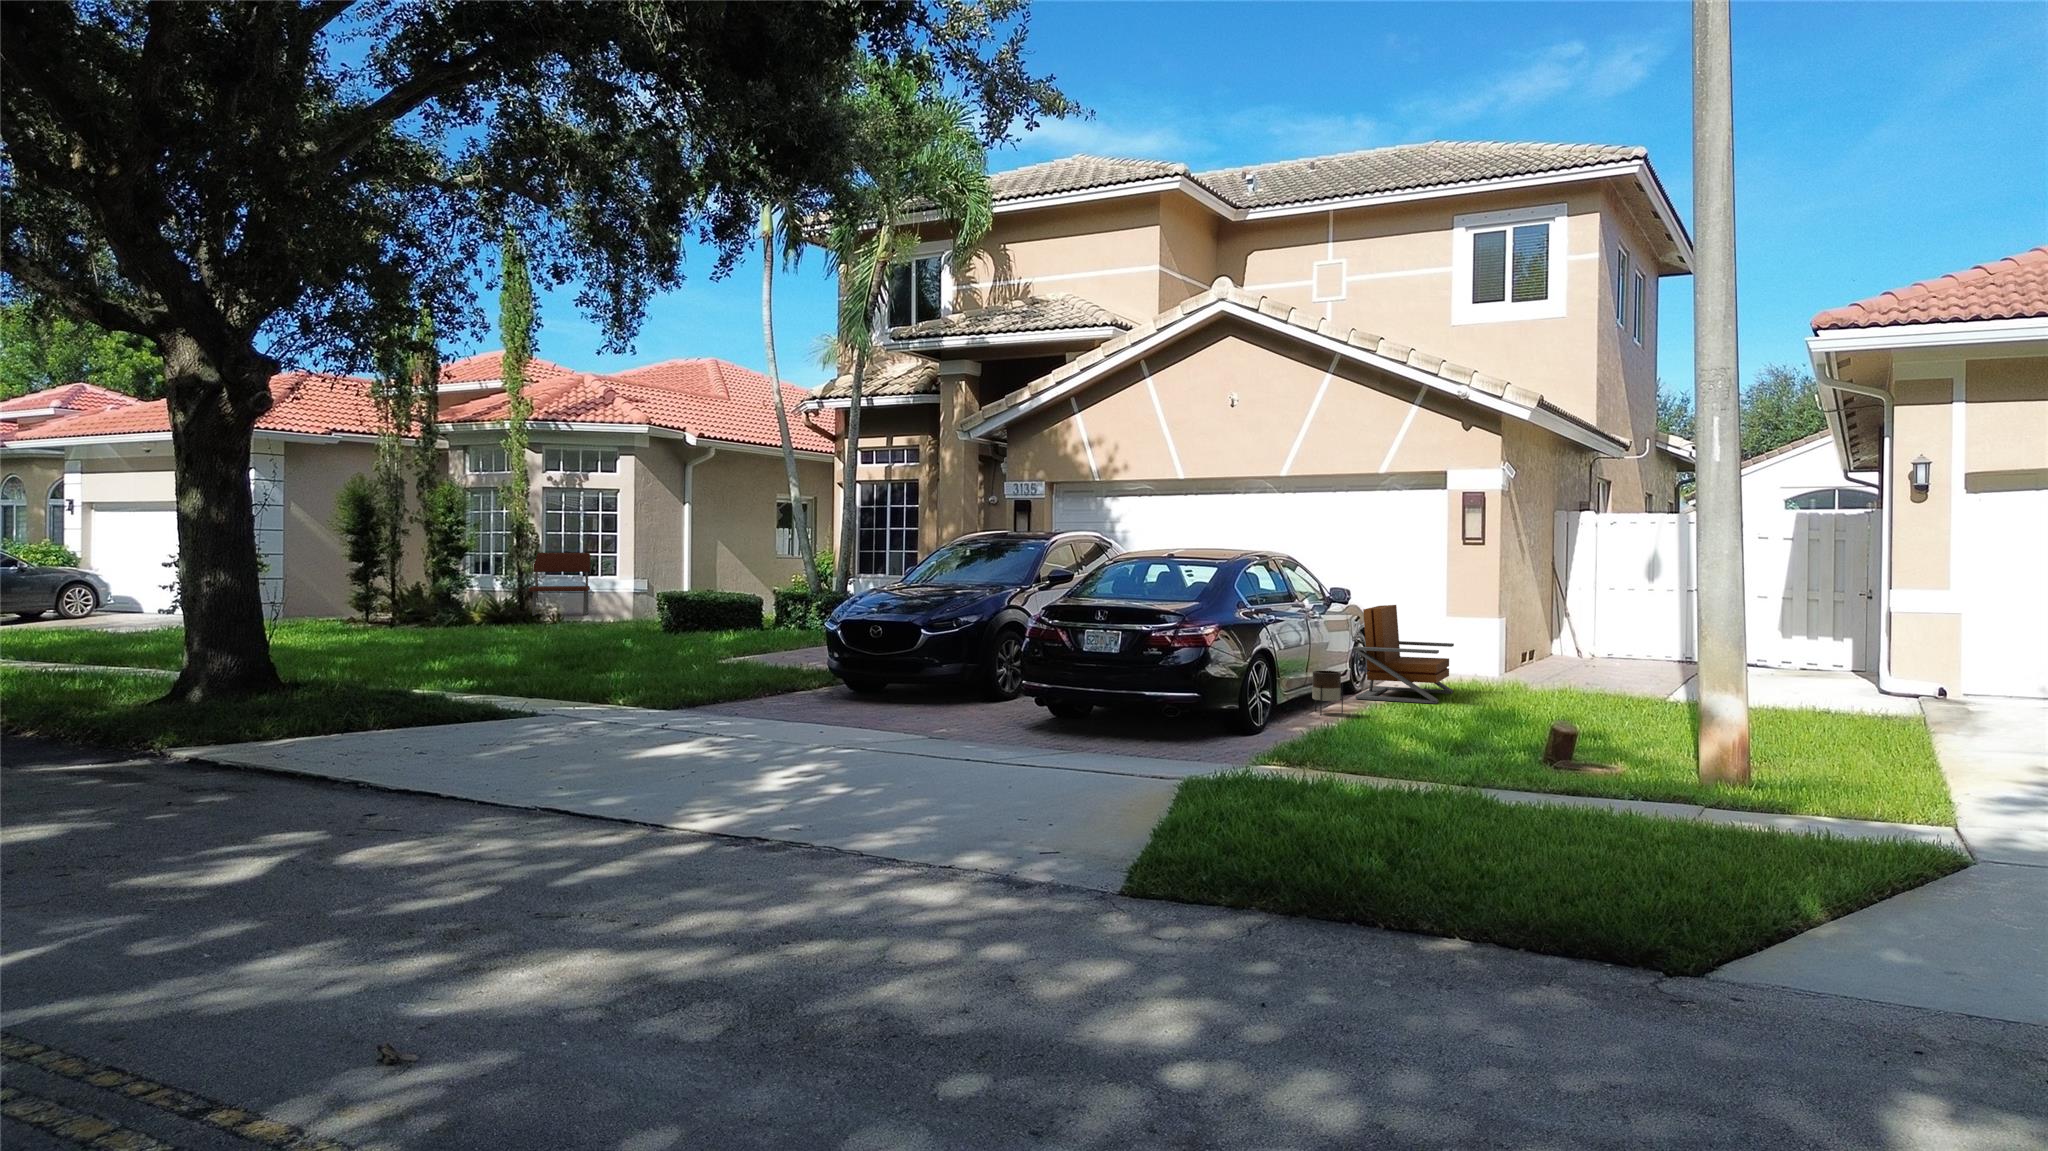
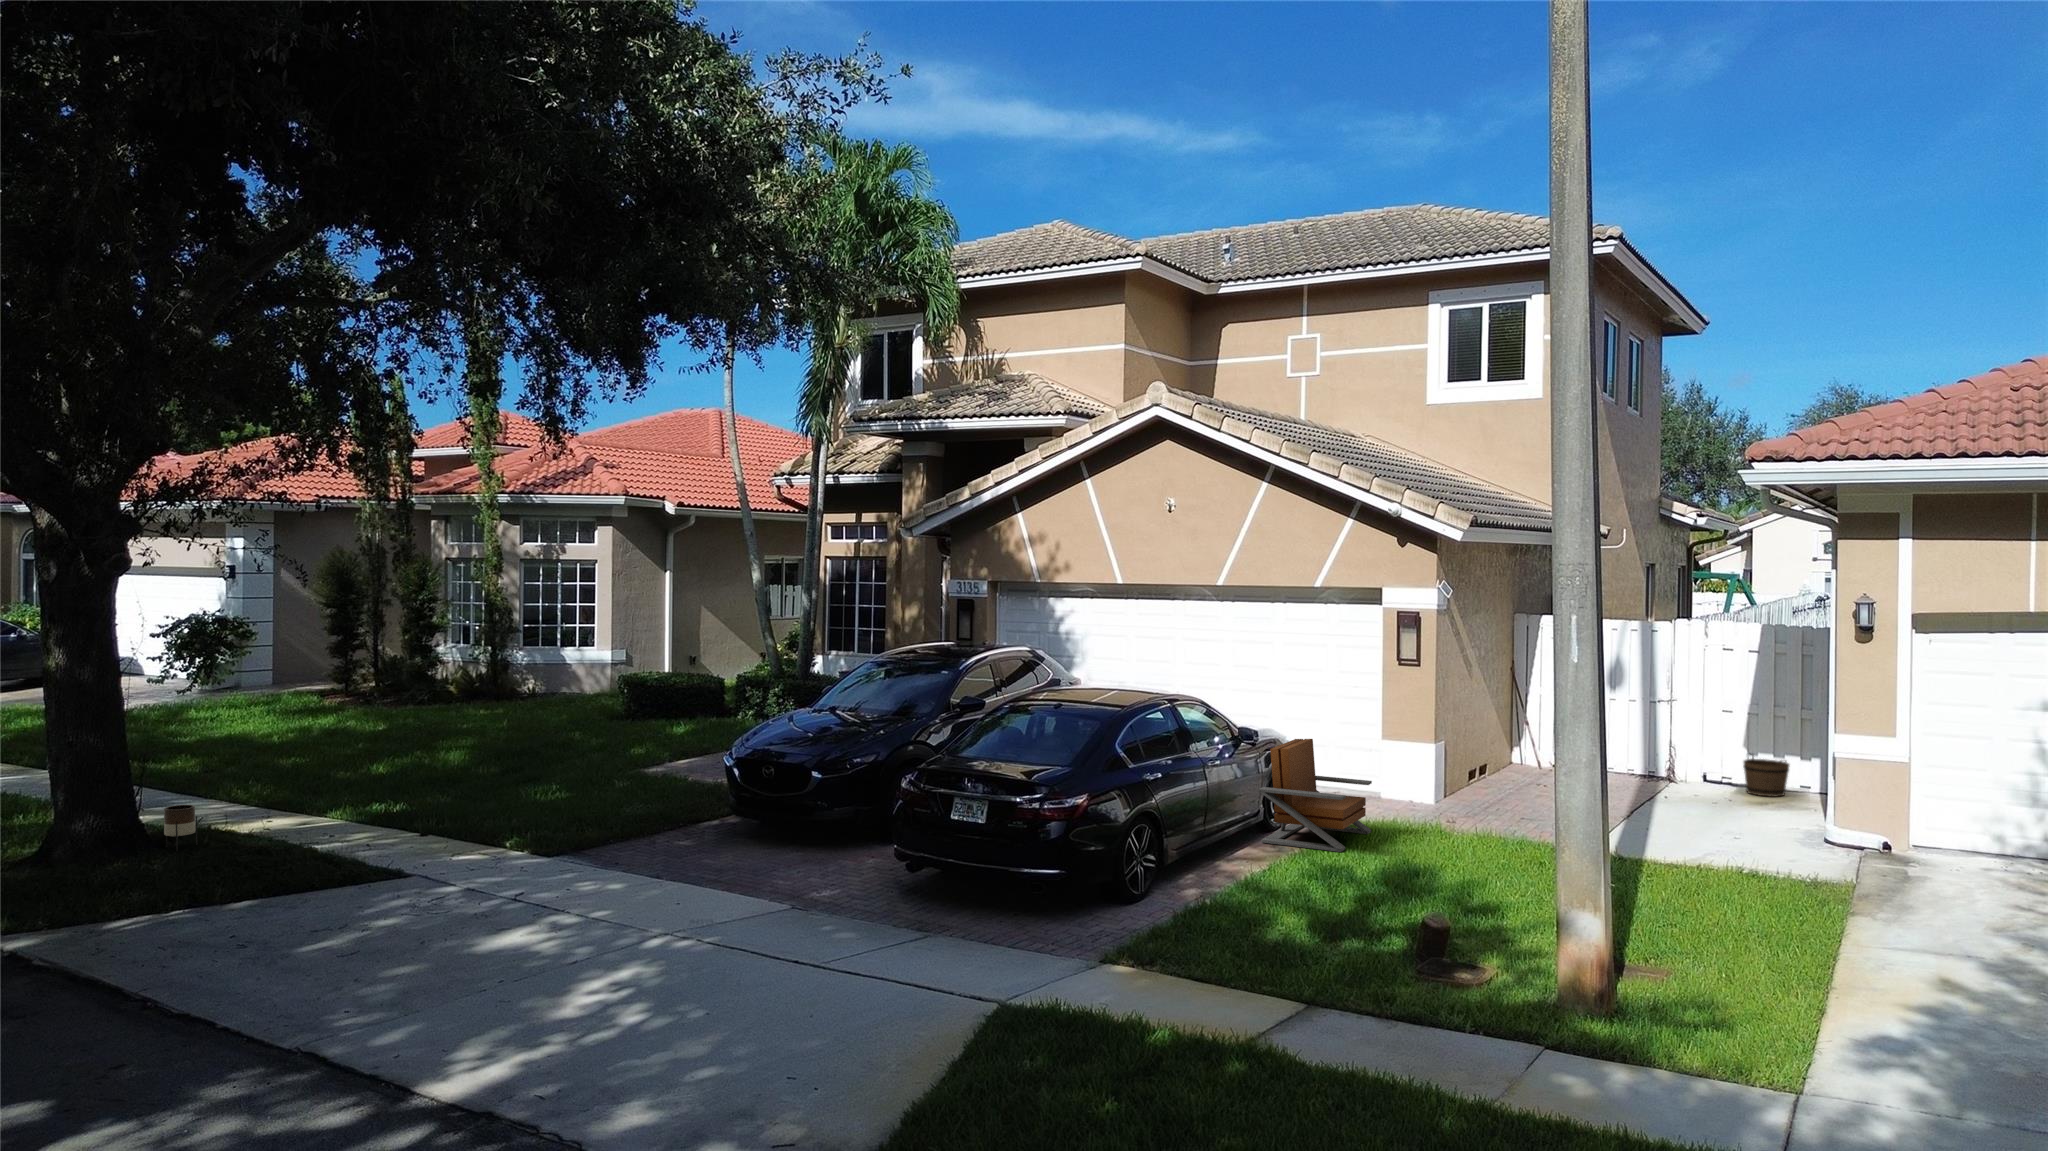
bench: present [529,553,590,616] -> none [503,624,567,689]
bucket: none [1777,632,1822,670] -> present [1743,754,1789,797]
planter: present [1312,670,1343,716] -> present [164,805,198,851]

